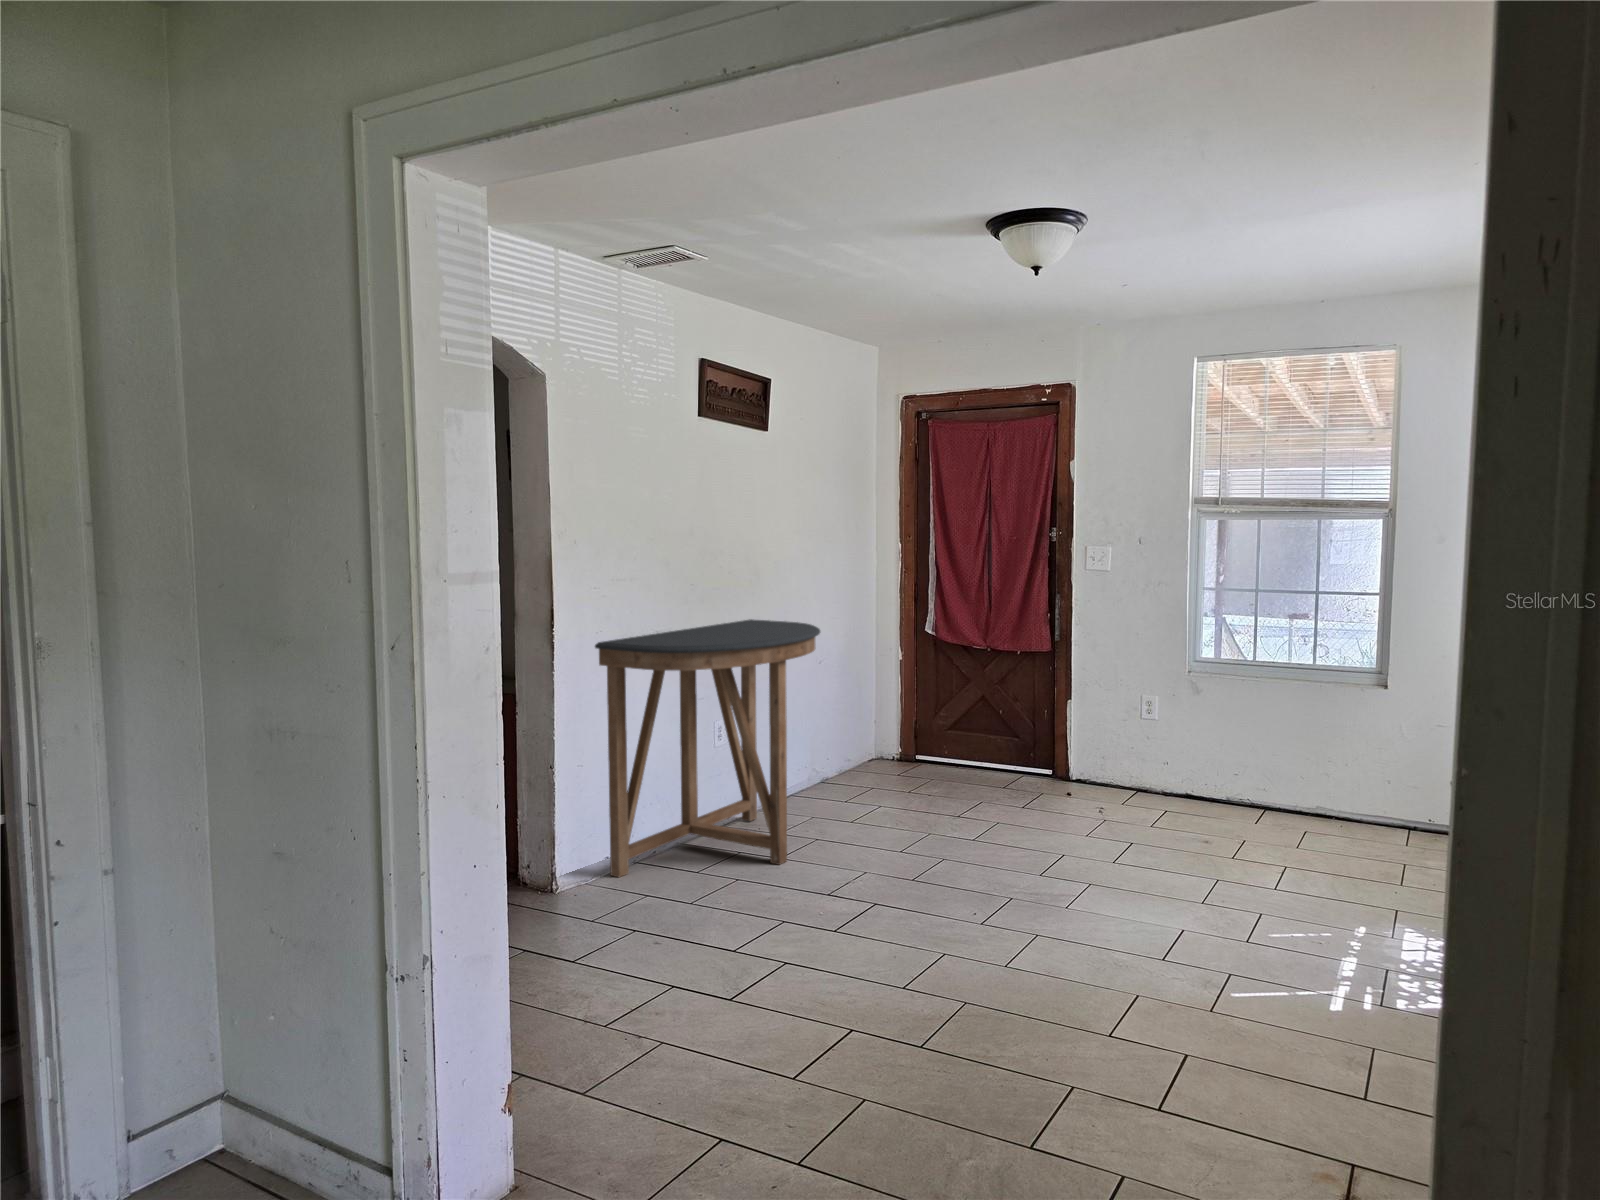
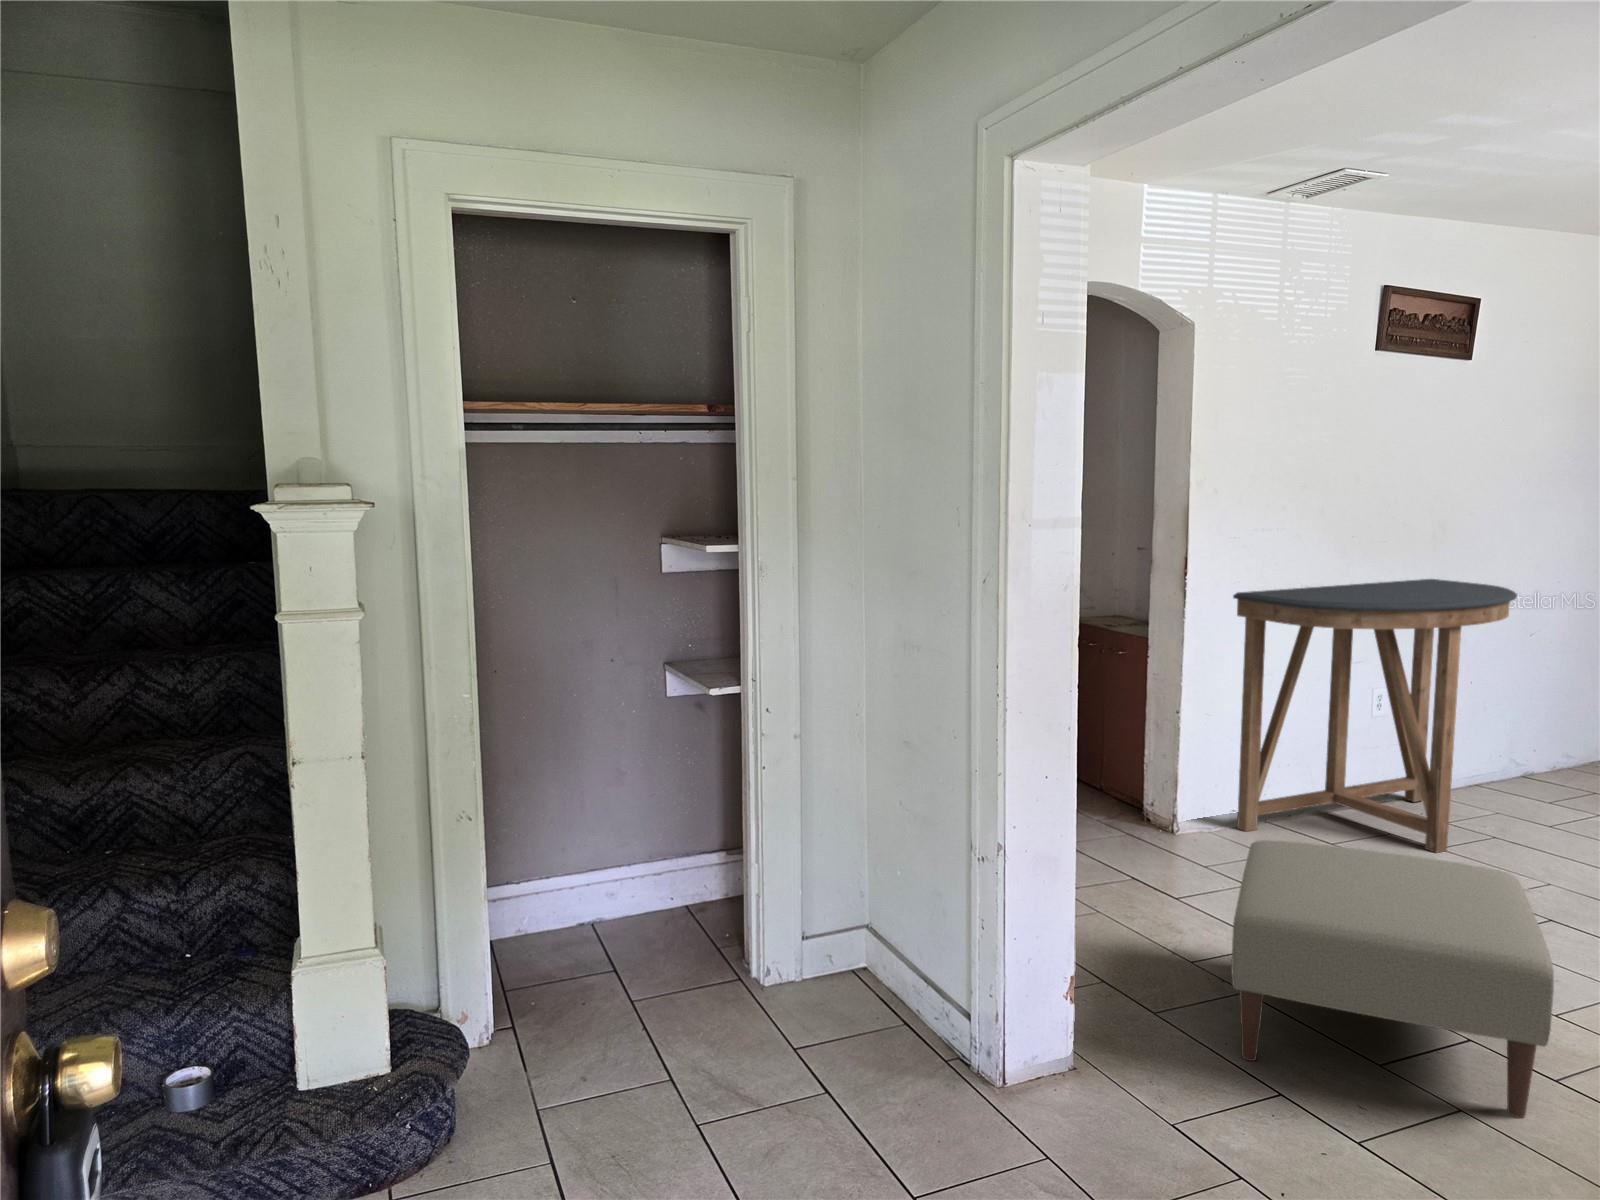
ottoman: none [653,874,929,1118] -> present [1231,840,1554,1118]

